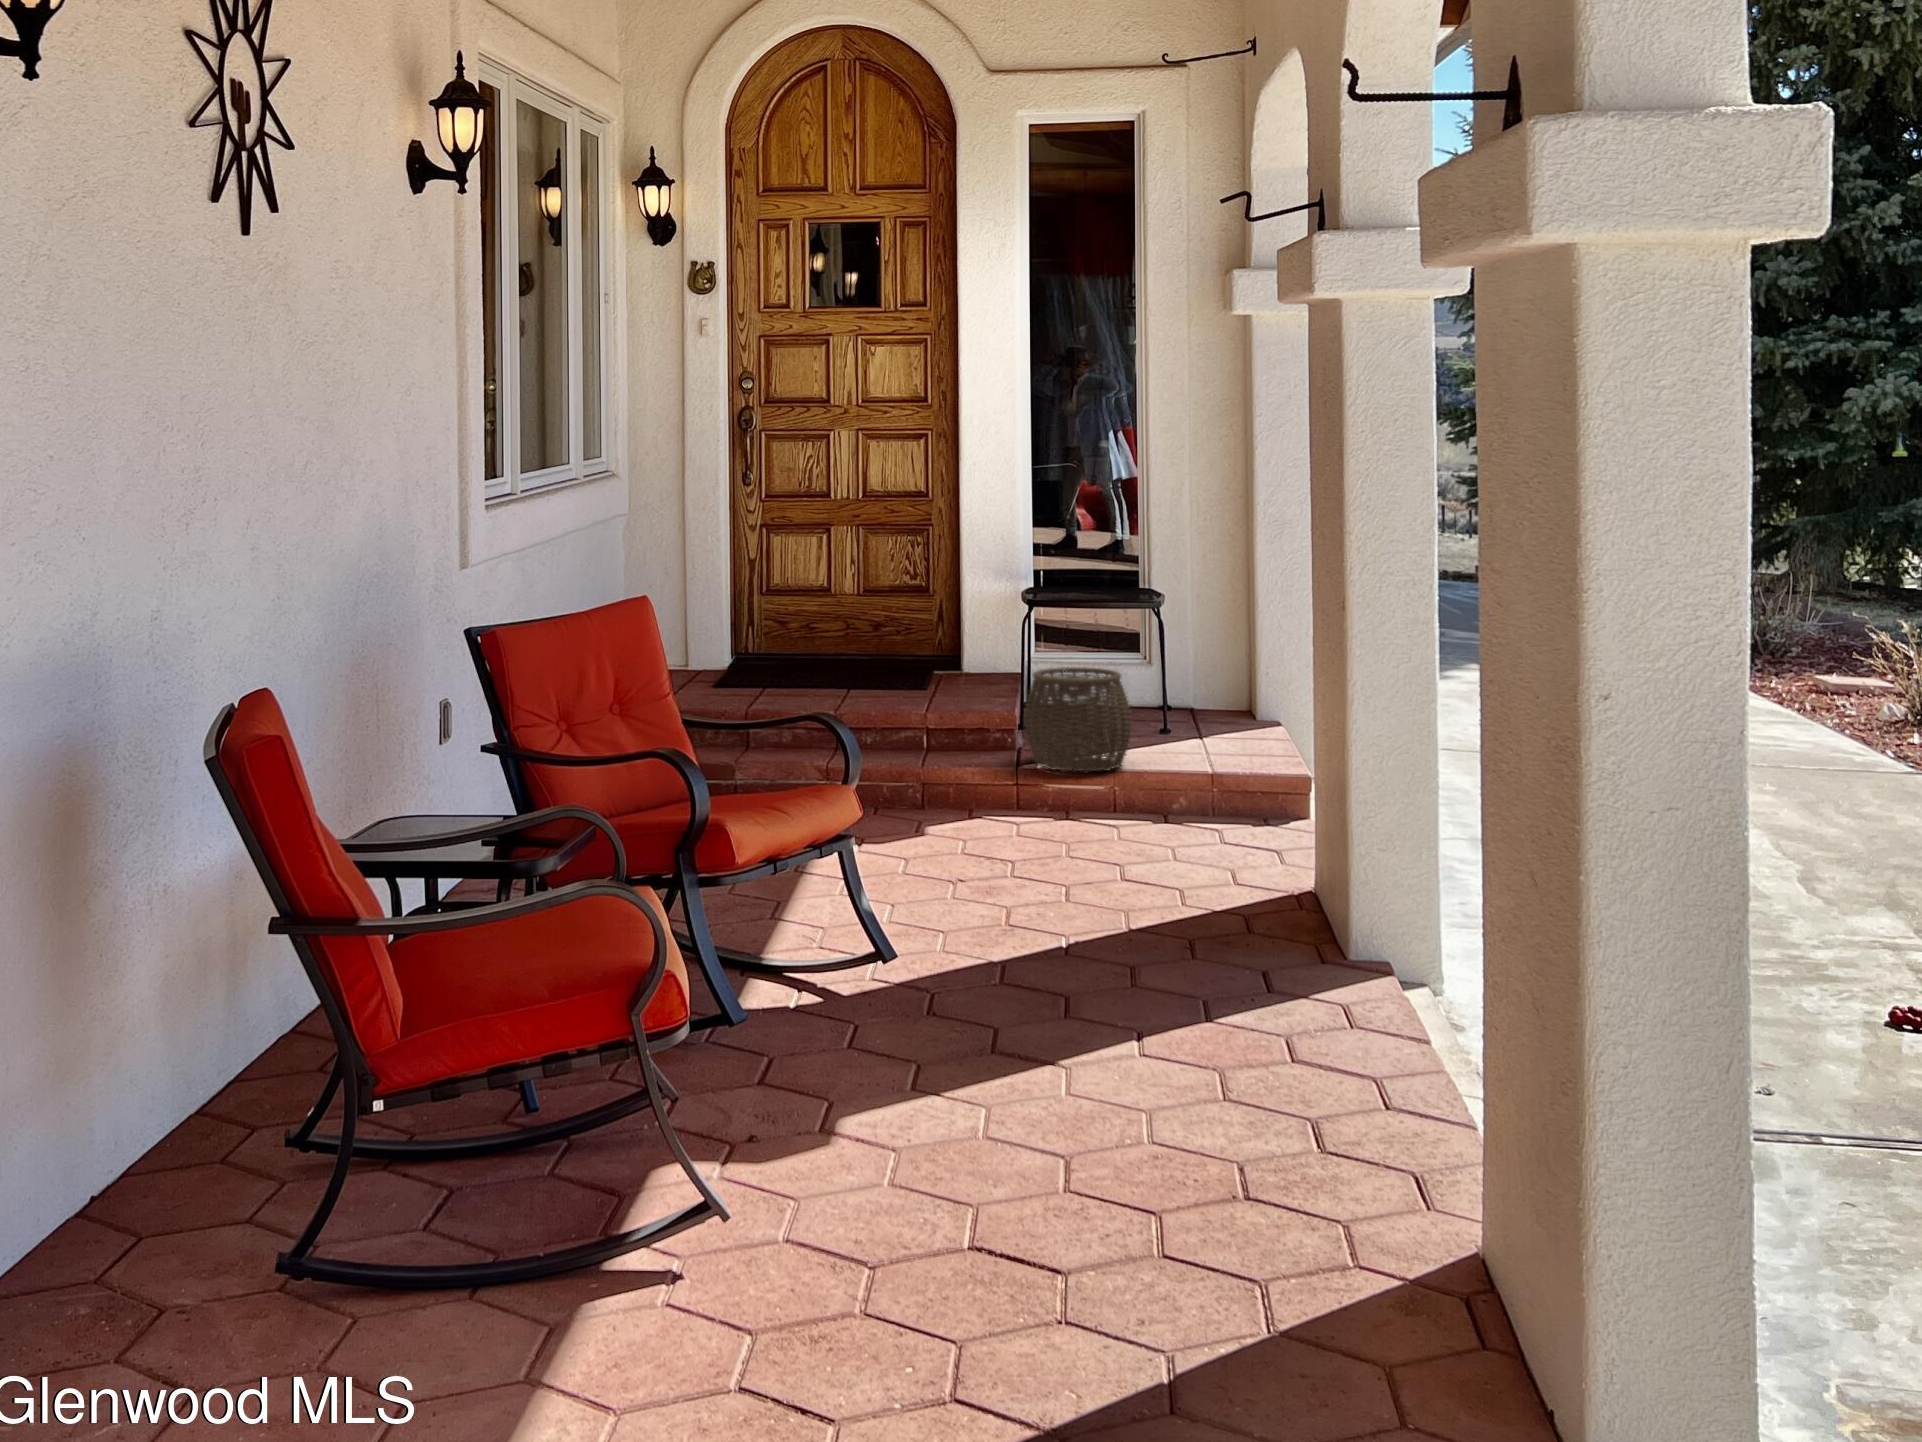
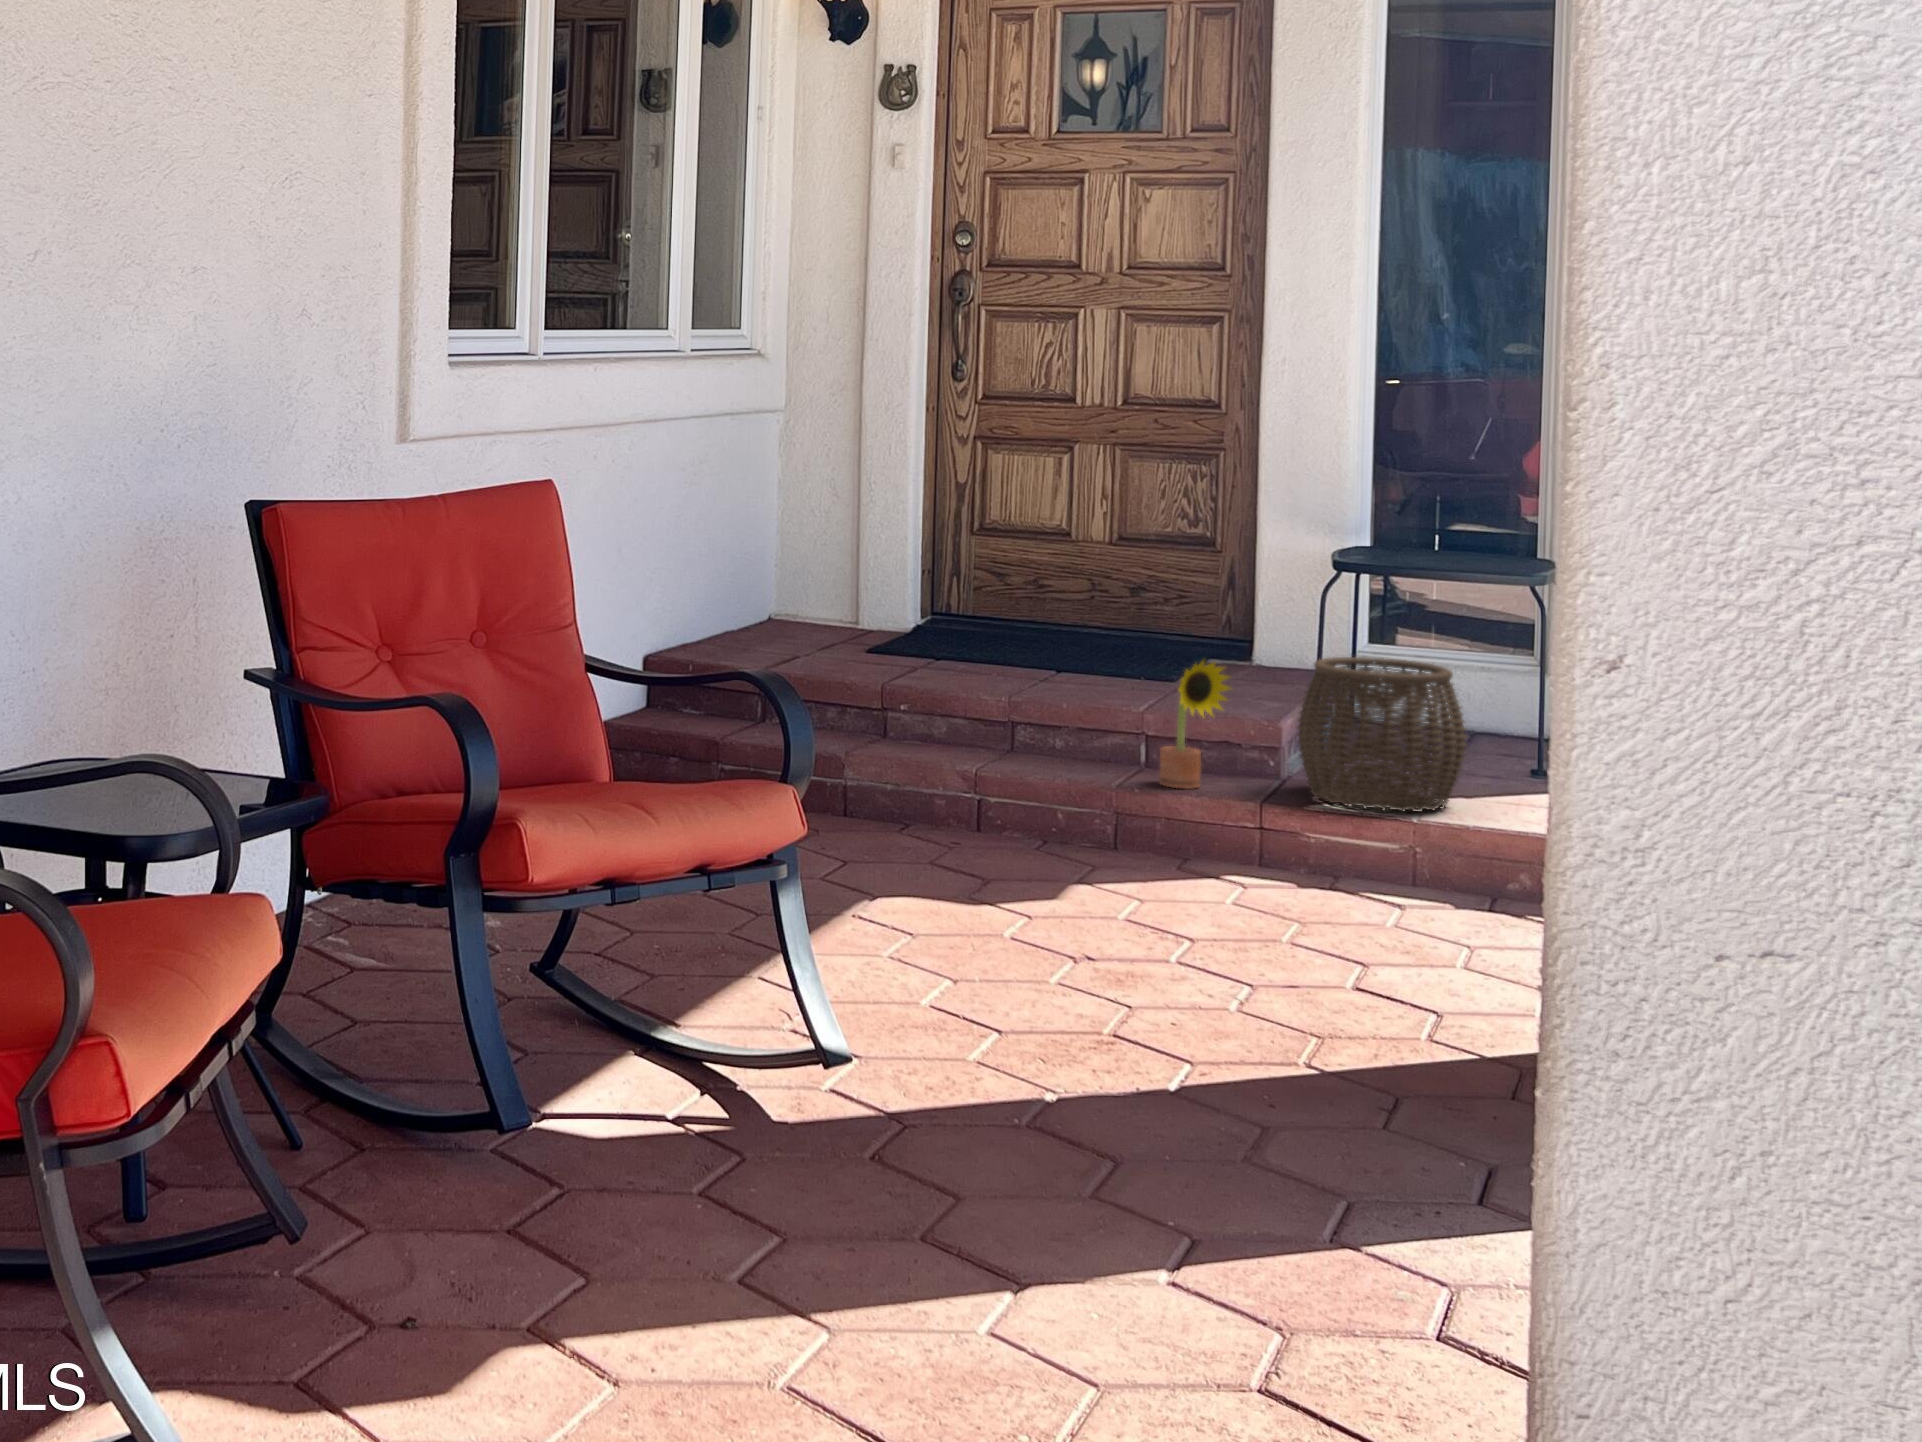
decorative plant: none [935,678,982,770] -> present [1159,661,1230,789]

